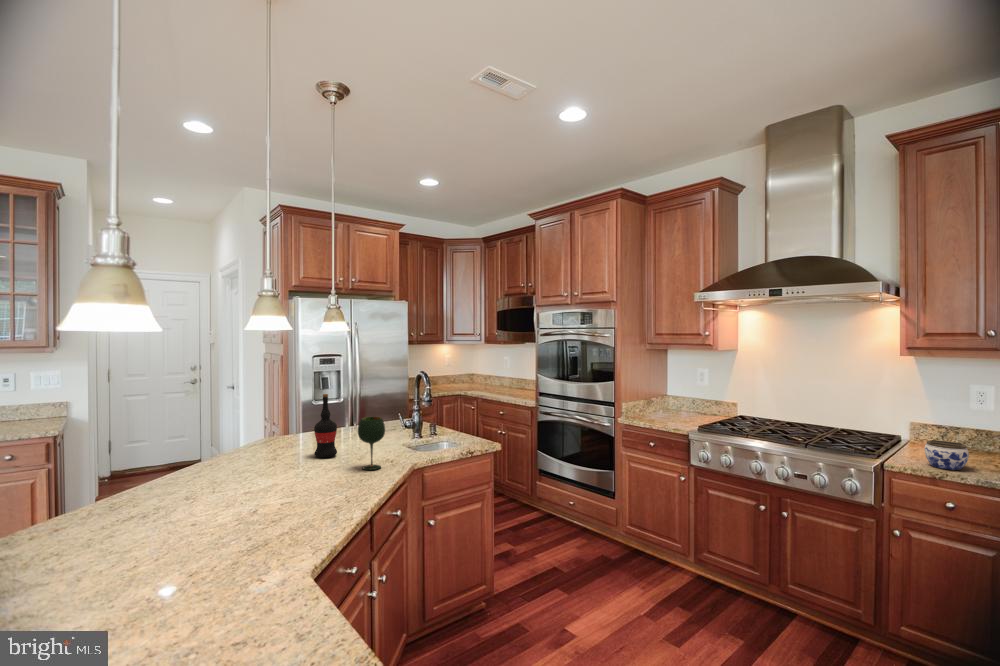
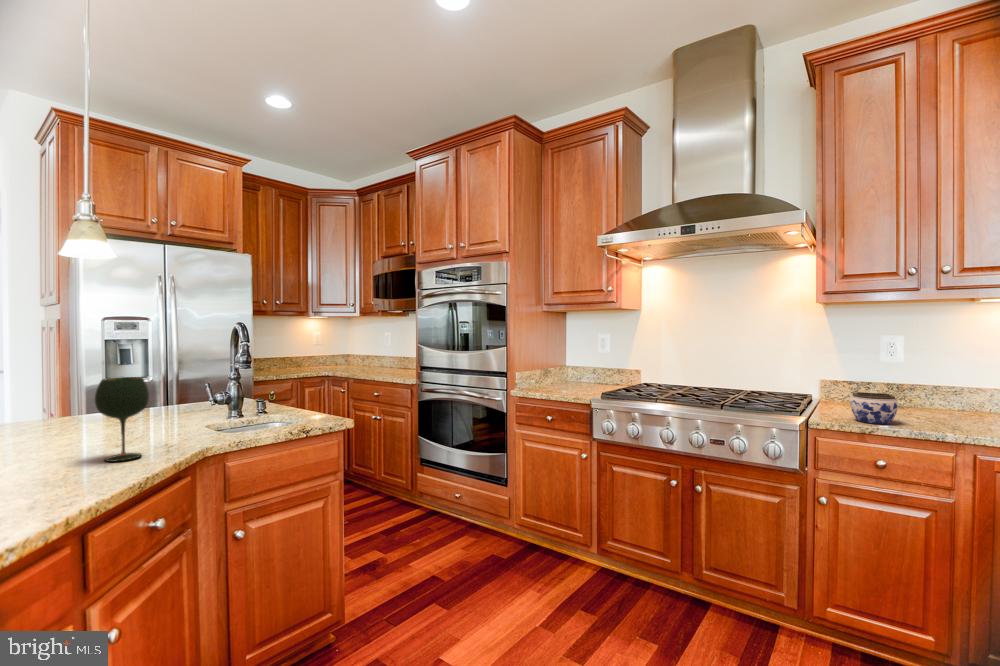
wine bottle: present [314,394,337,457] -> none [32,346,79,447]

